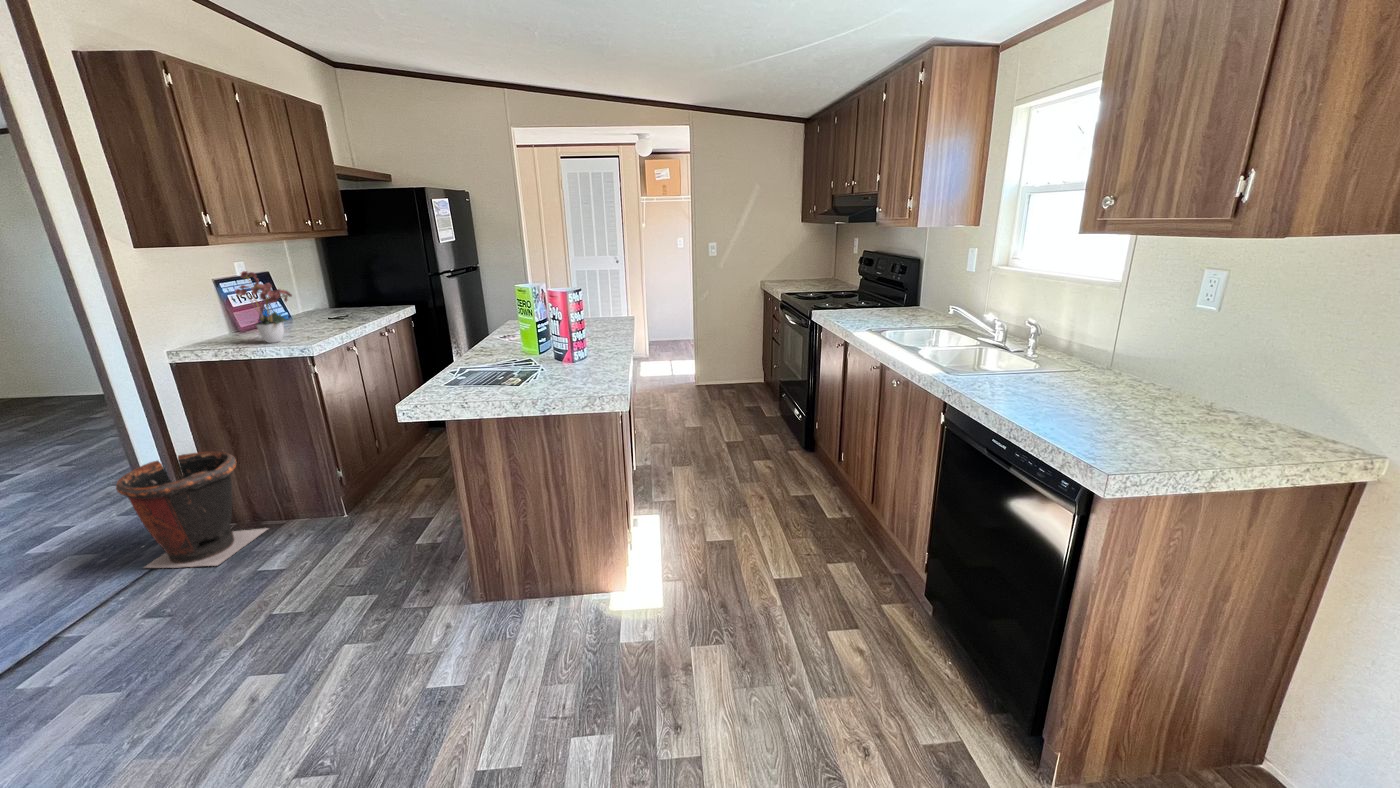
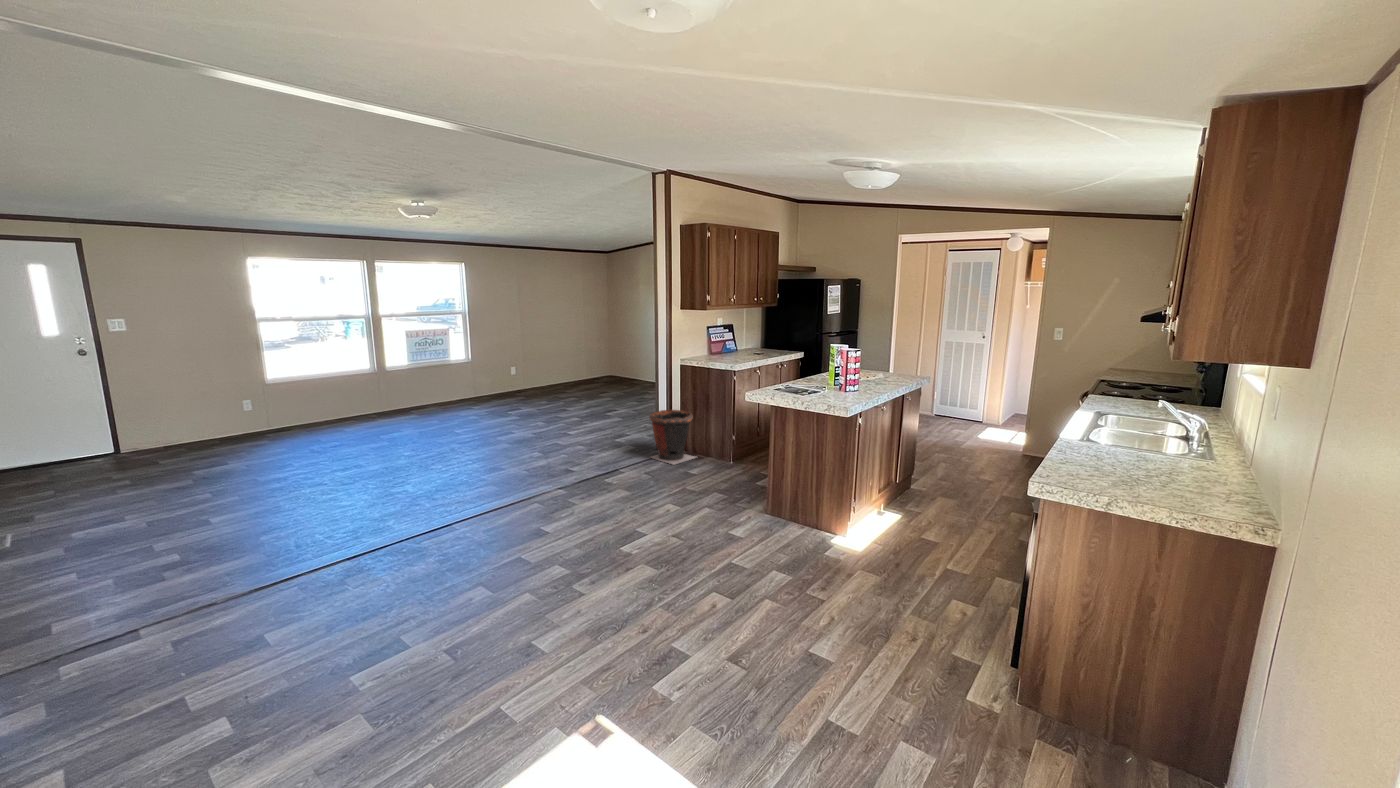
flower arrangement: present [235,271,292,343] -> none [710,322,735,362]

